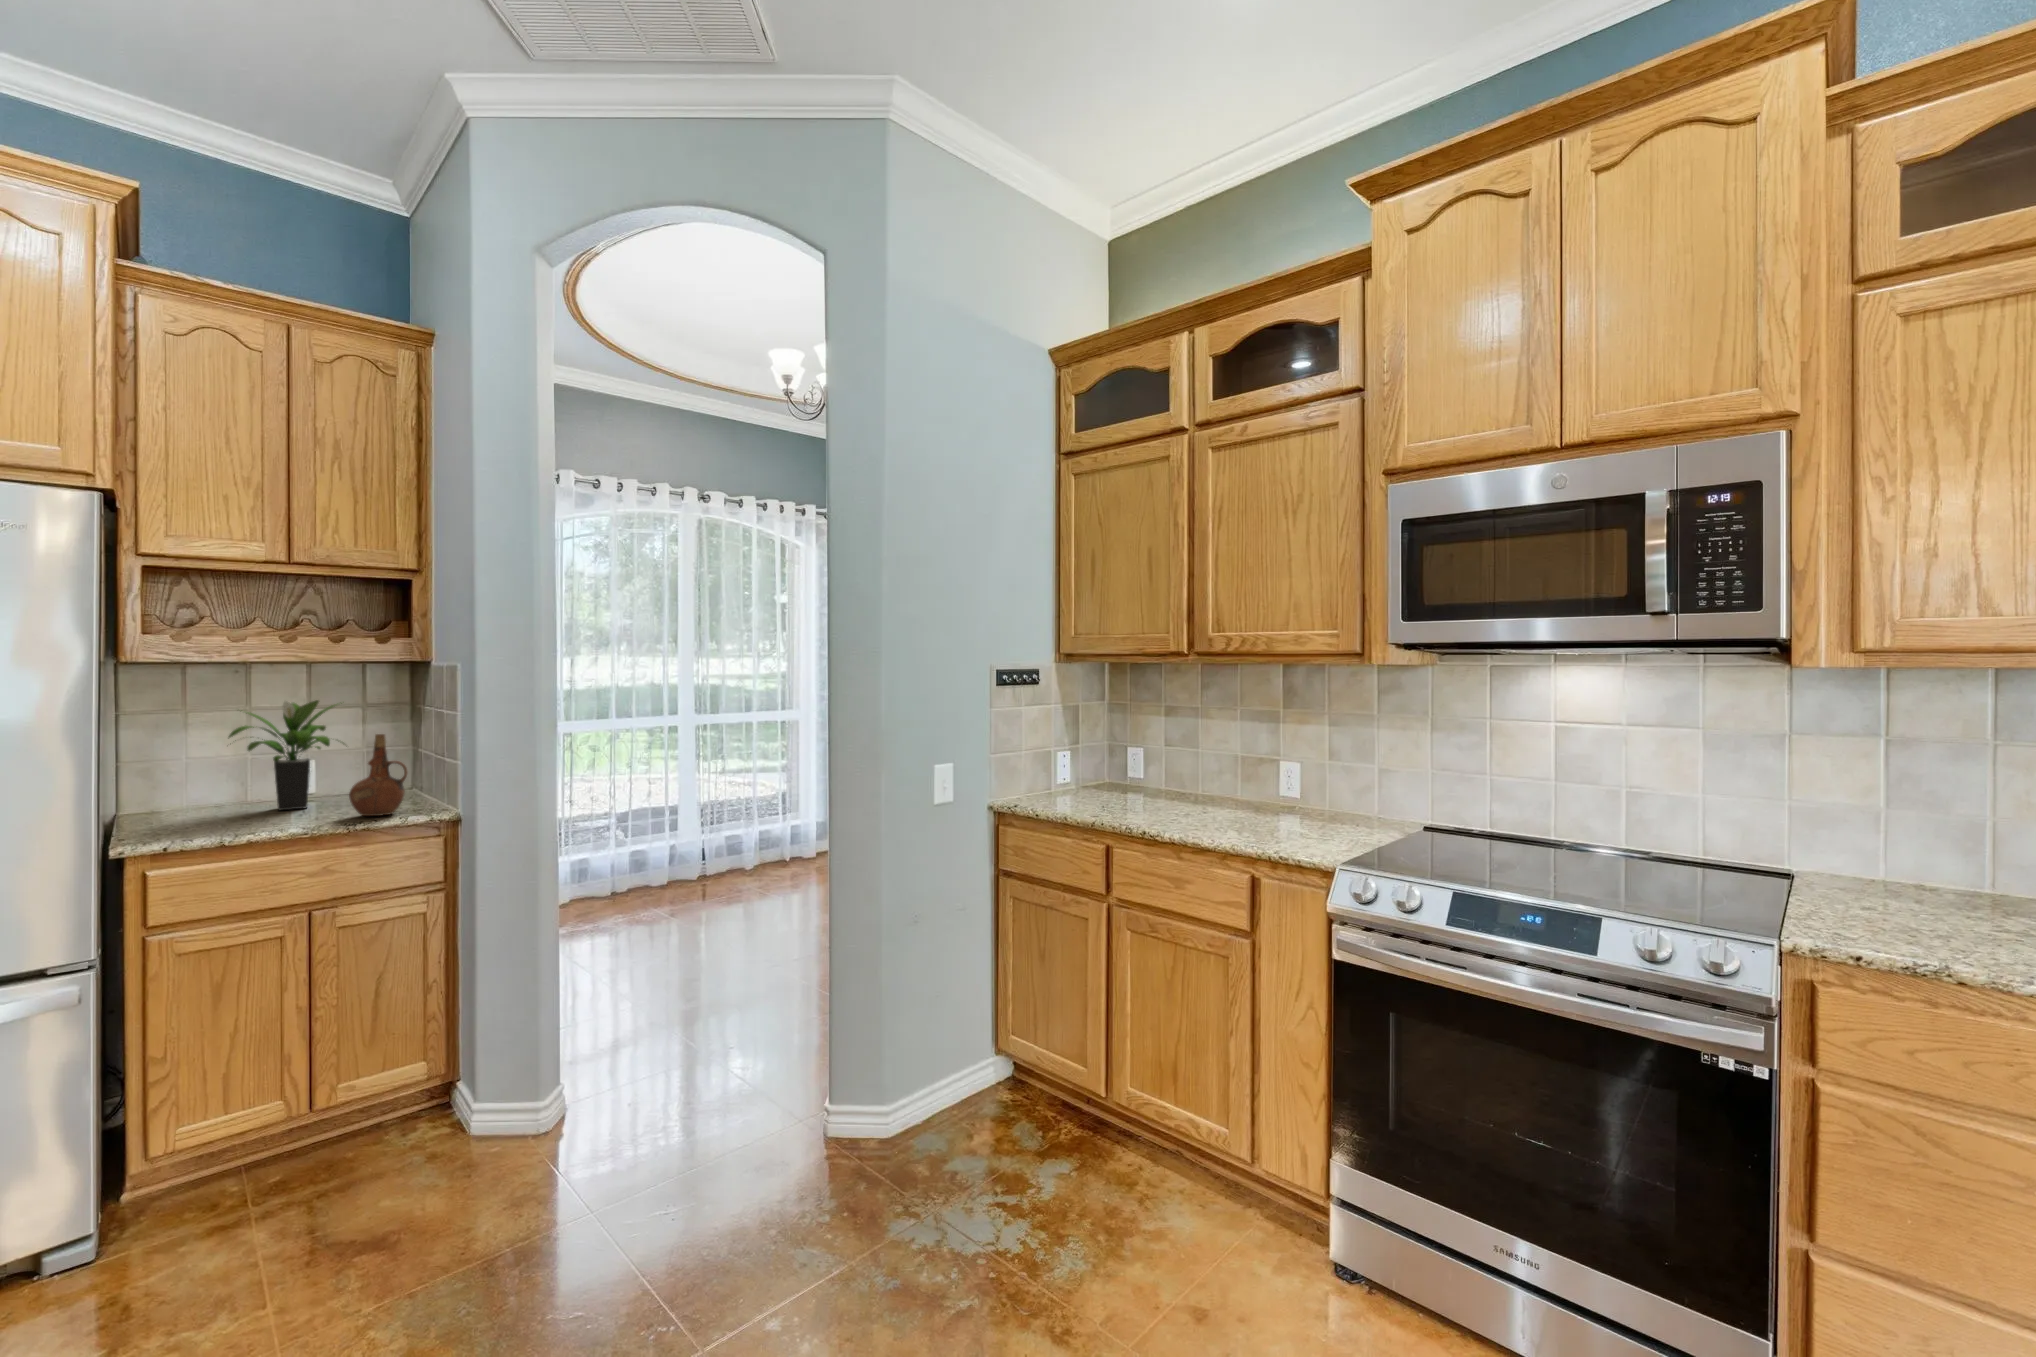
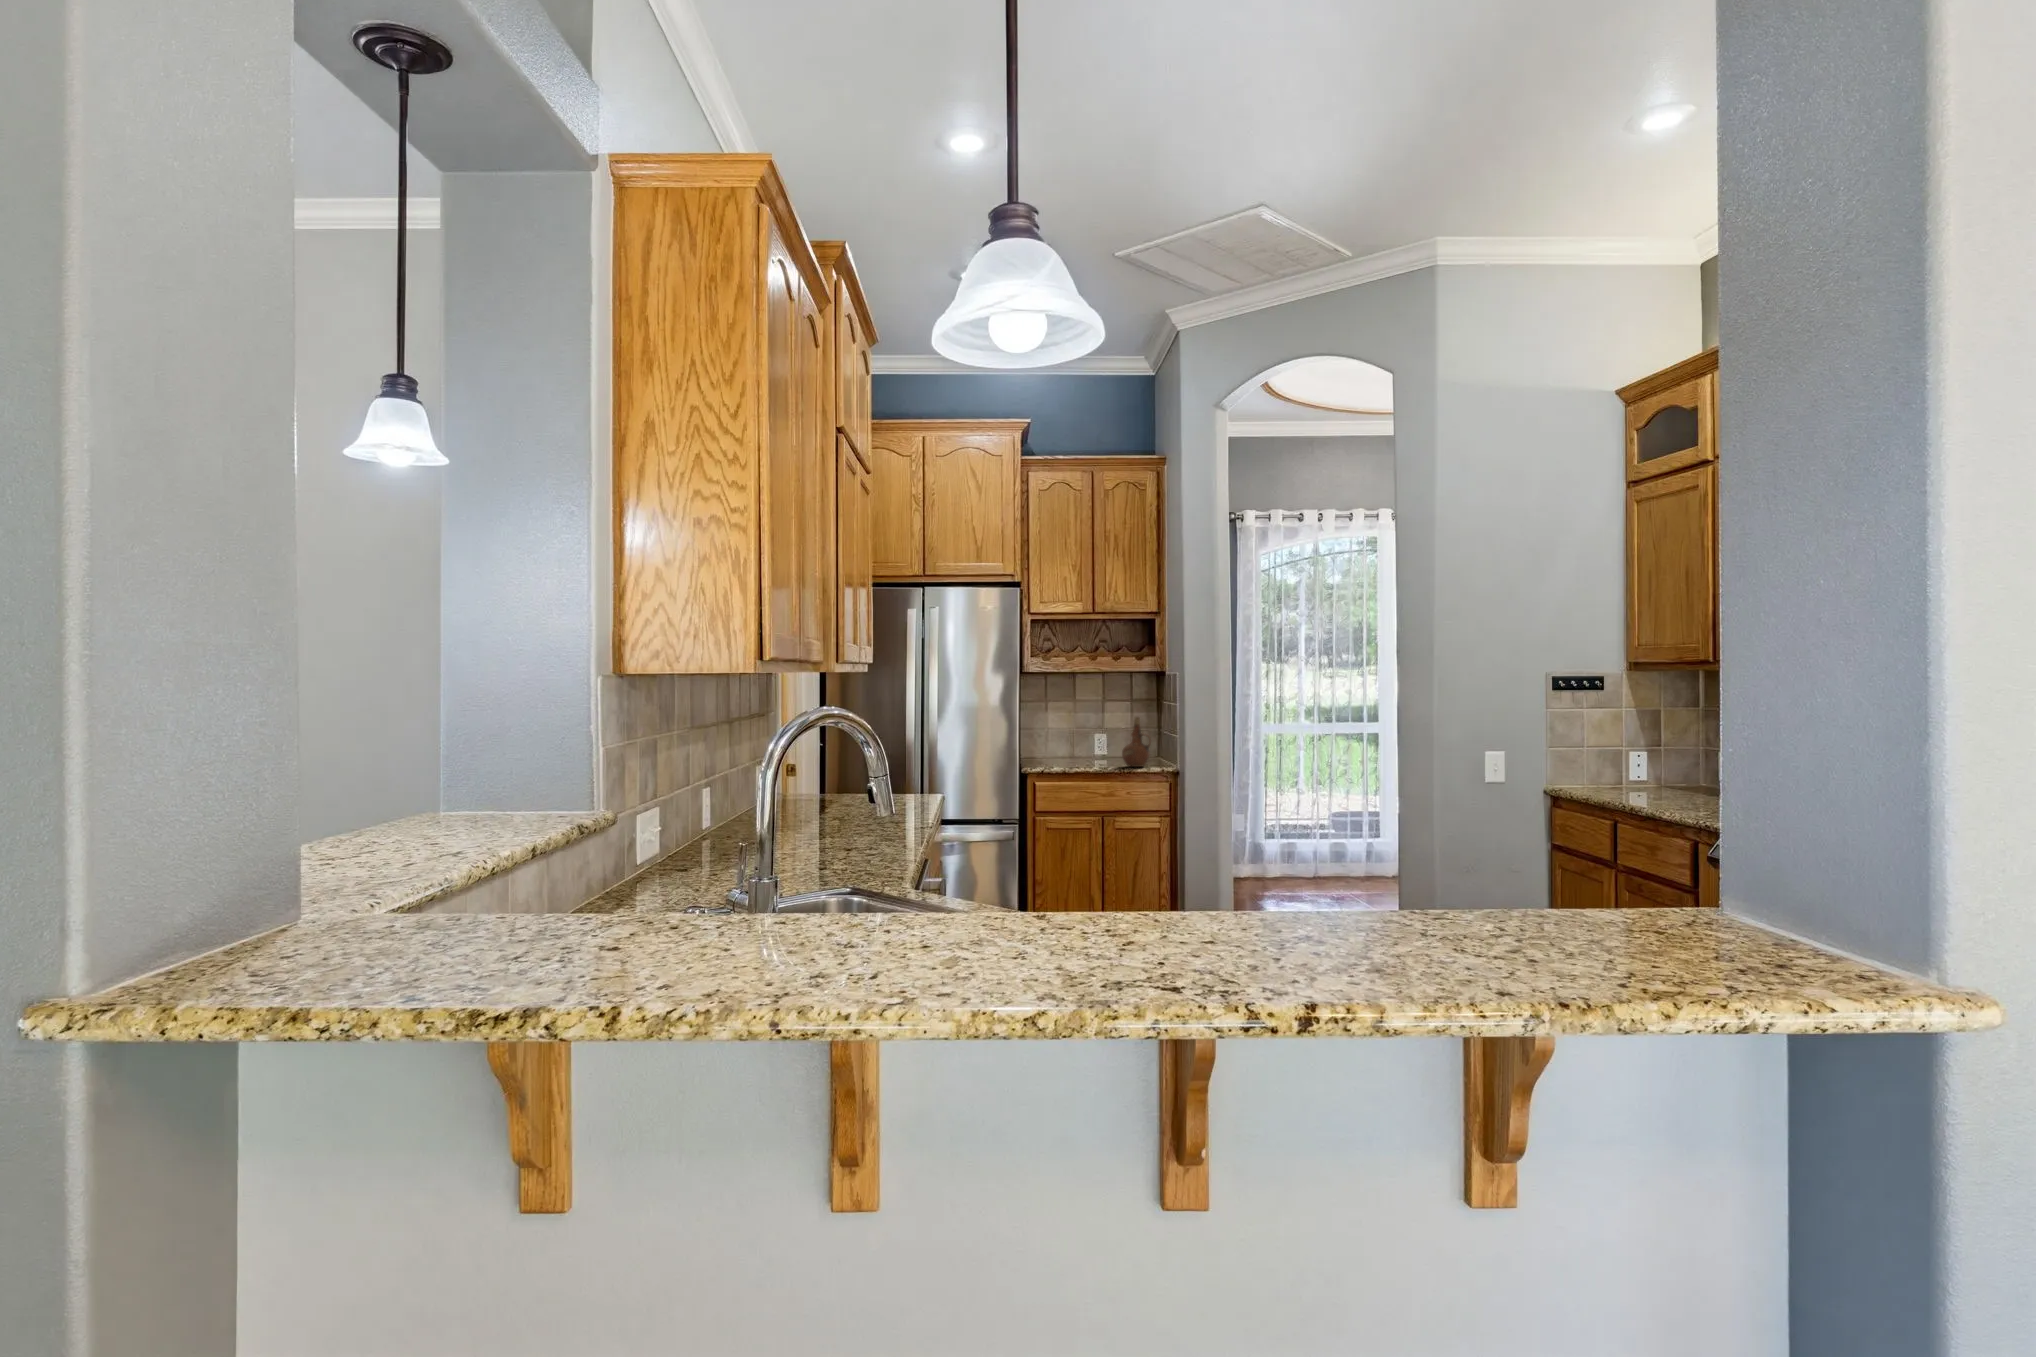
potted plant: present [229,700,344,810] -> none [1066,695,1124,761]

